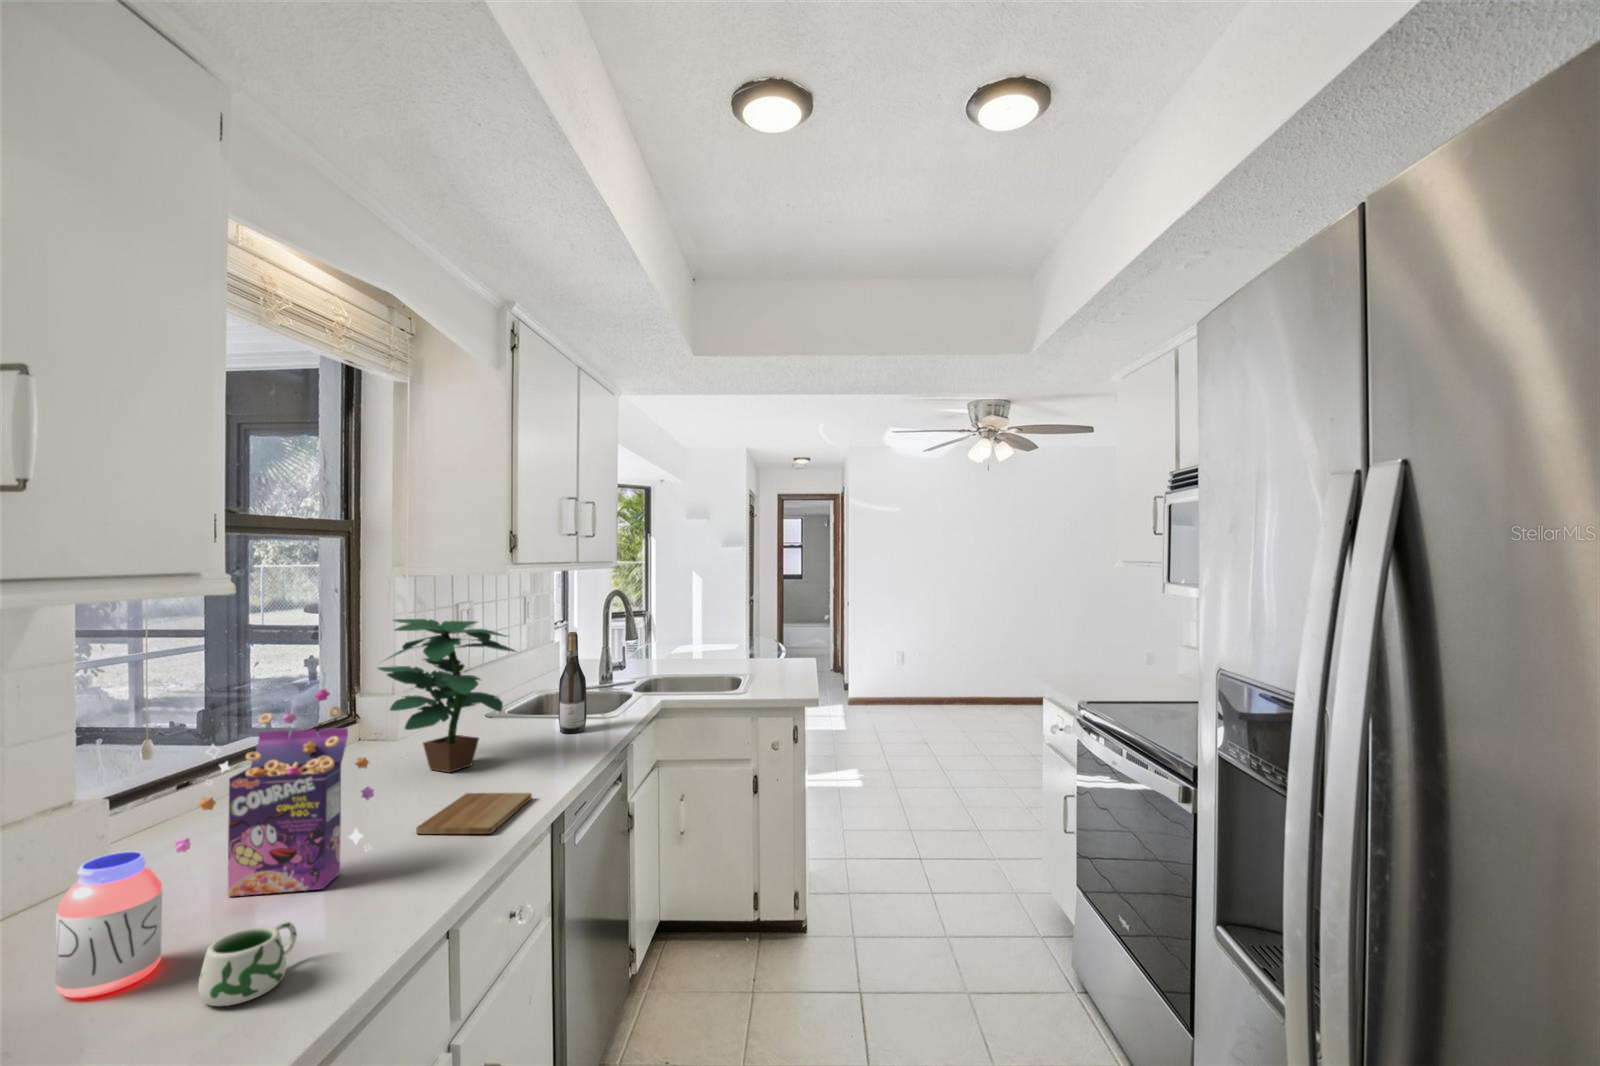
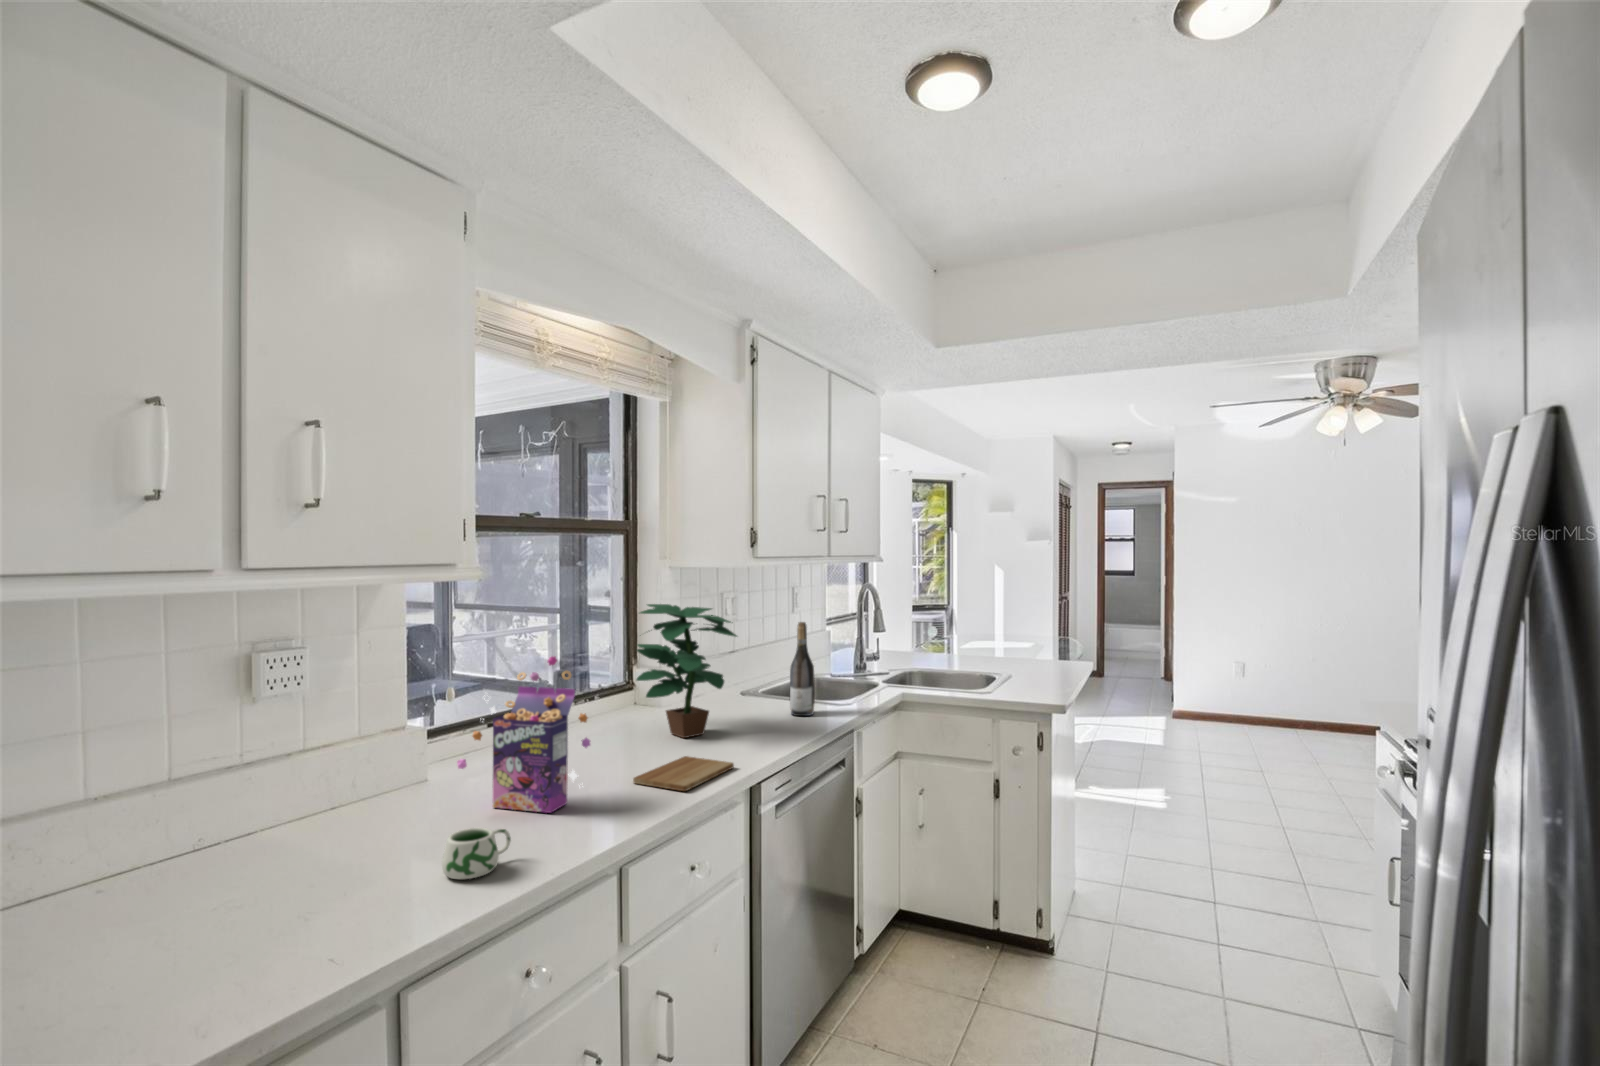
jar: present [55,852,162,998] -> none [375,761,436,857]

